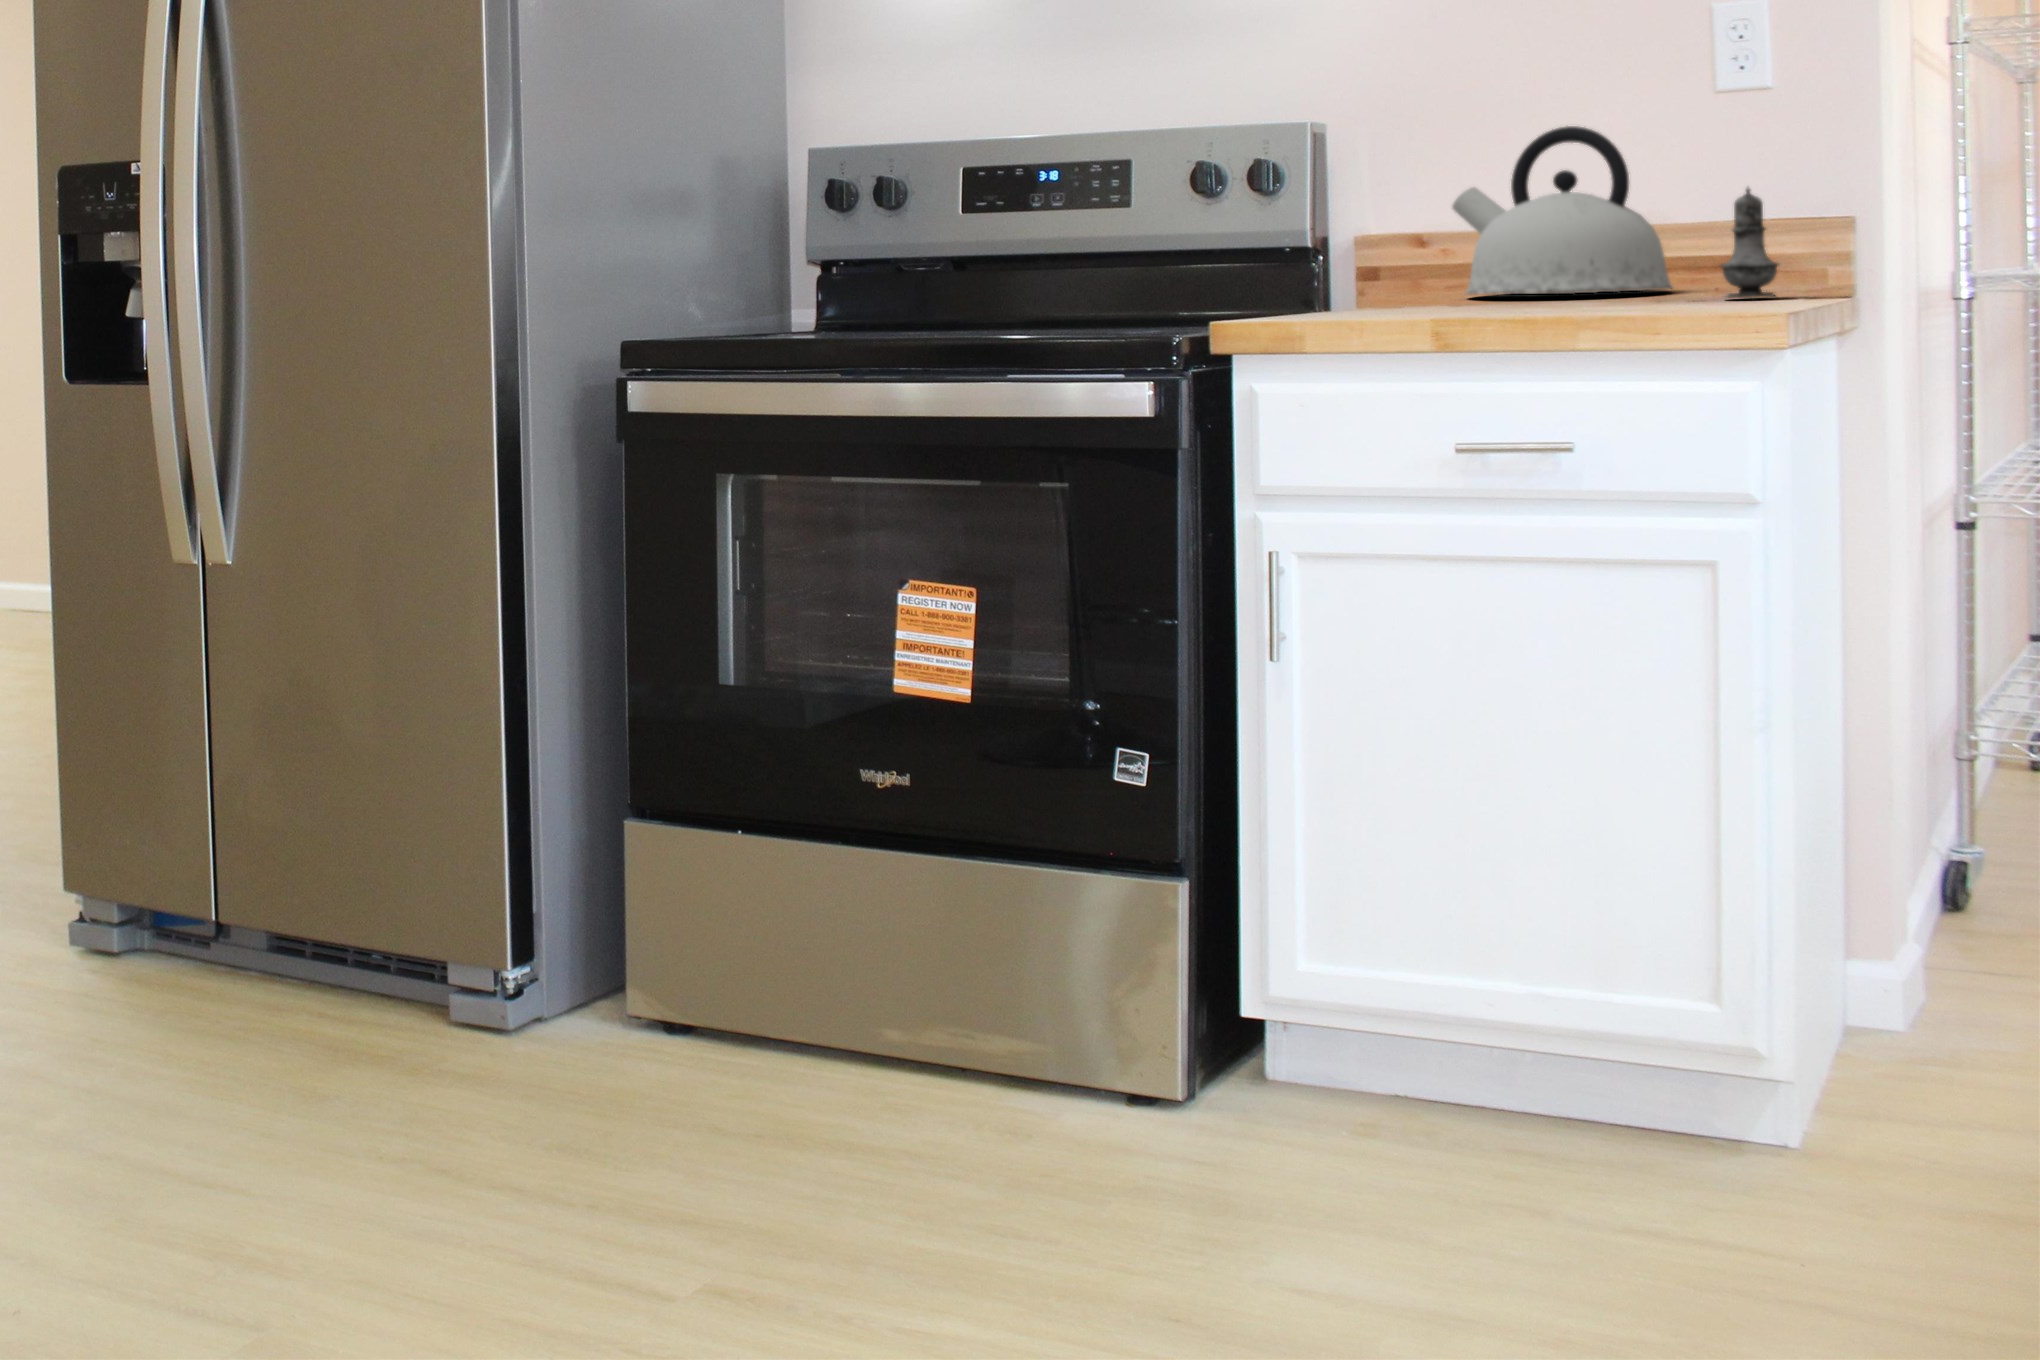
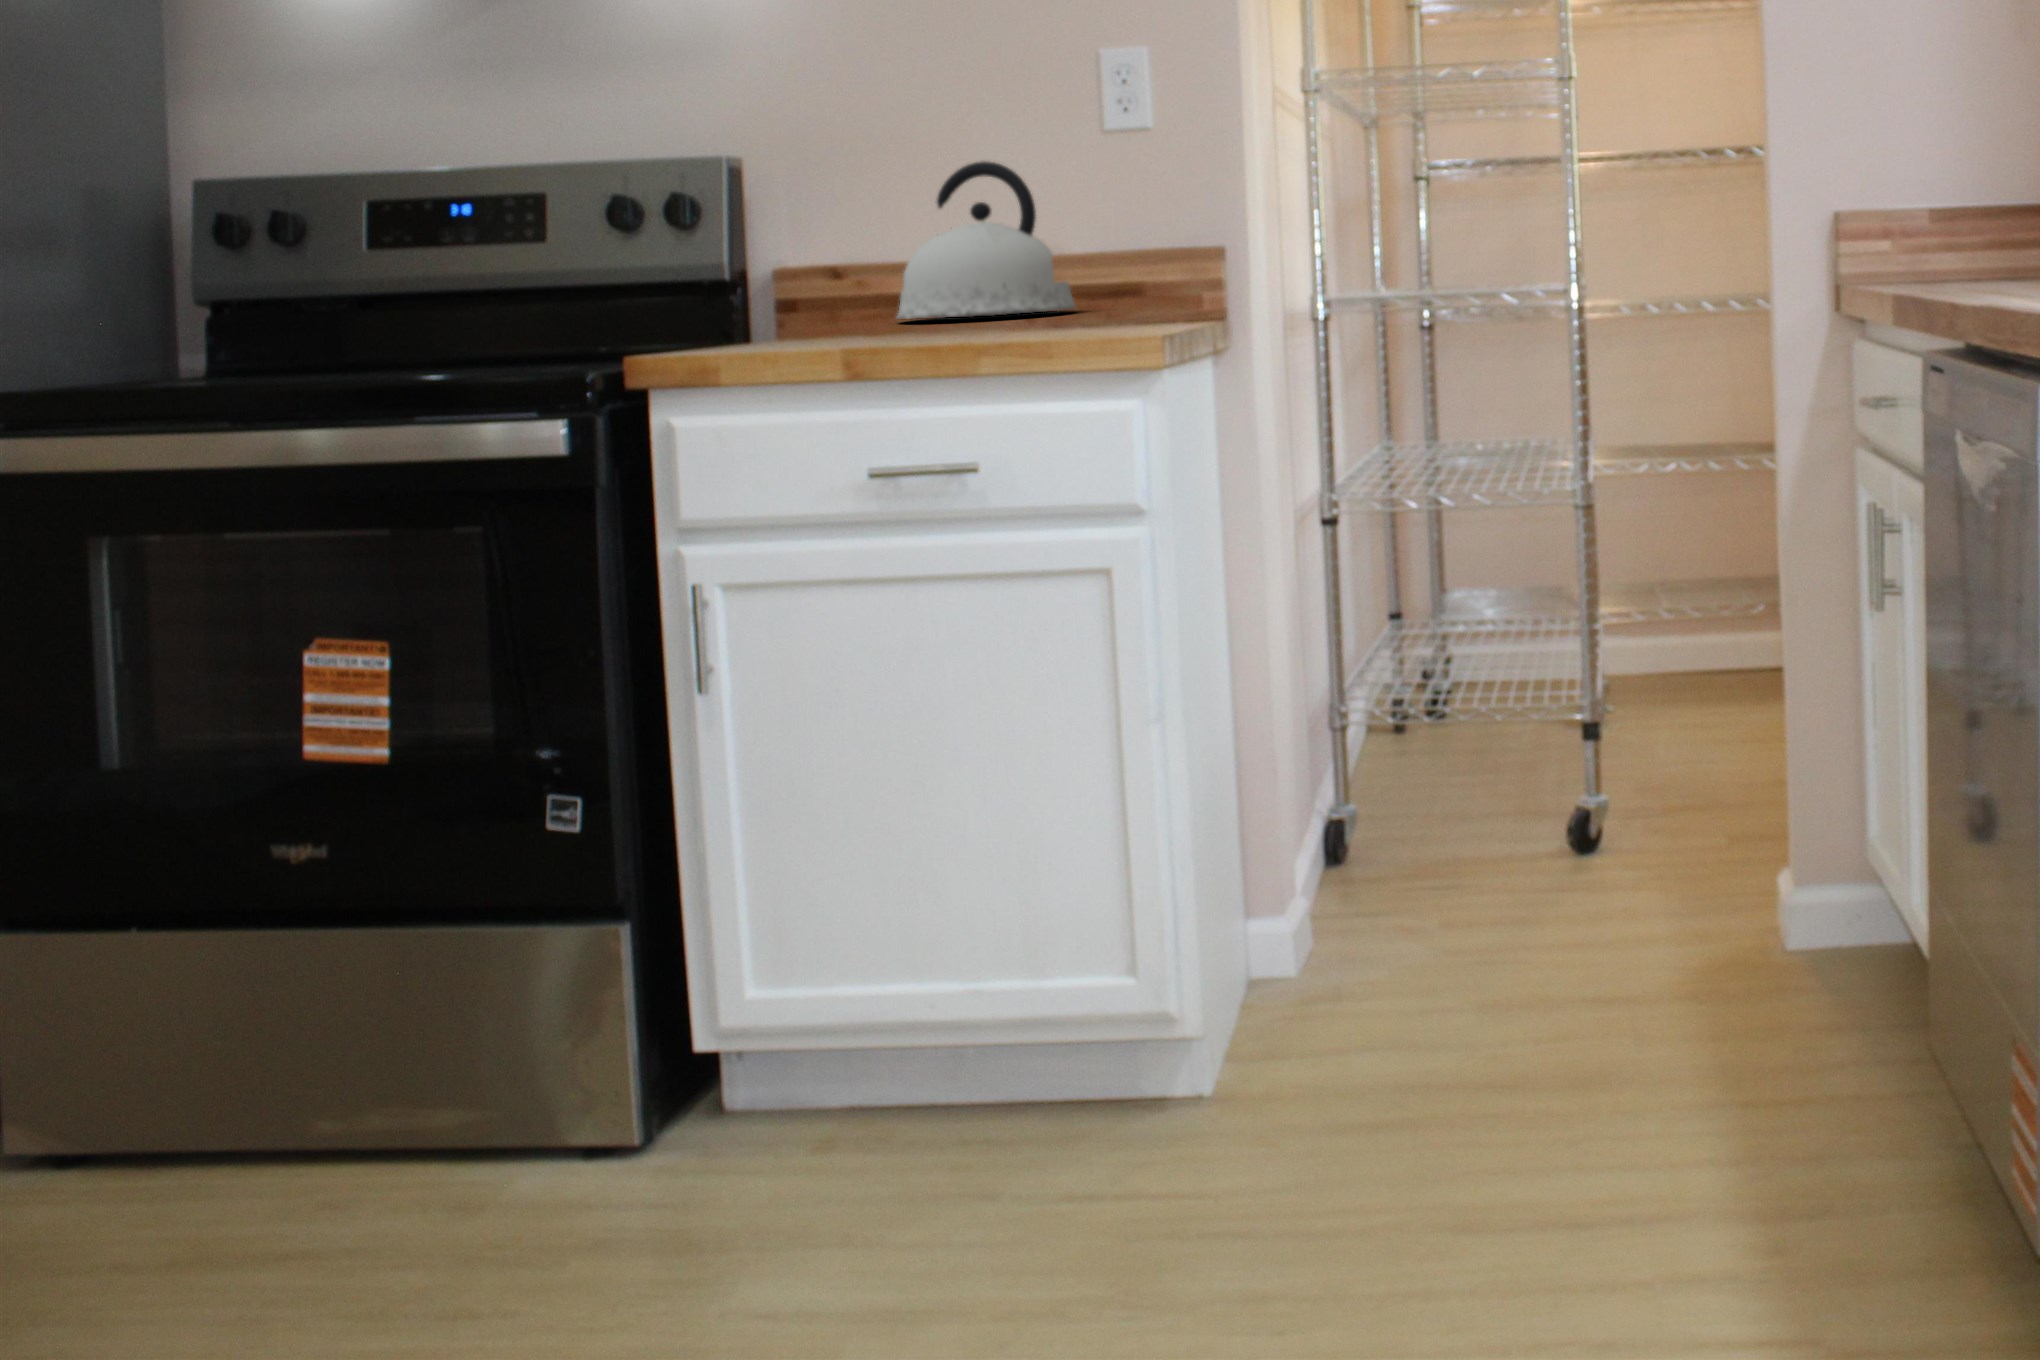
salt shaker: present [1721,188,1779,298] -> none [1109,215,1158,315]

